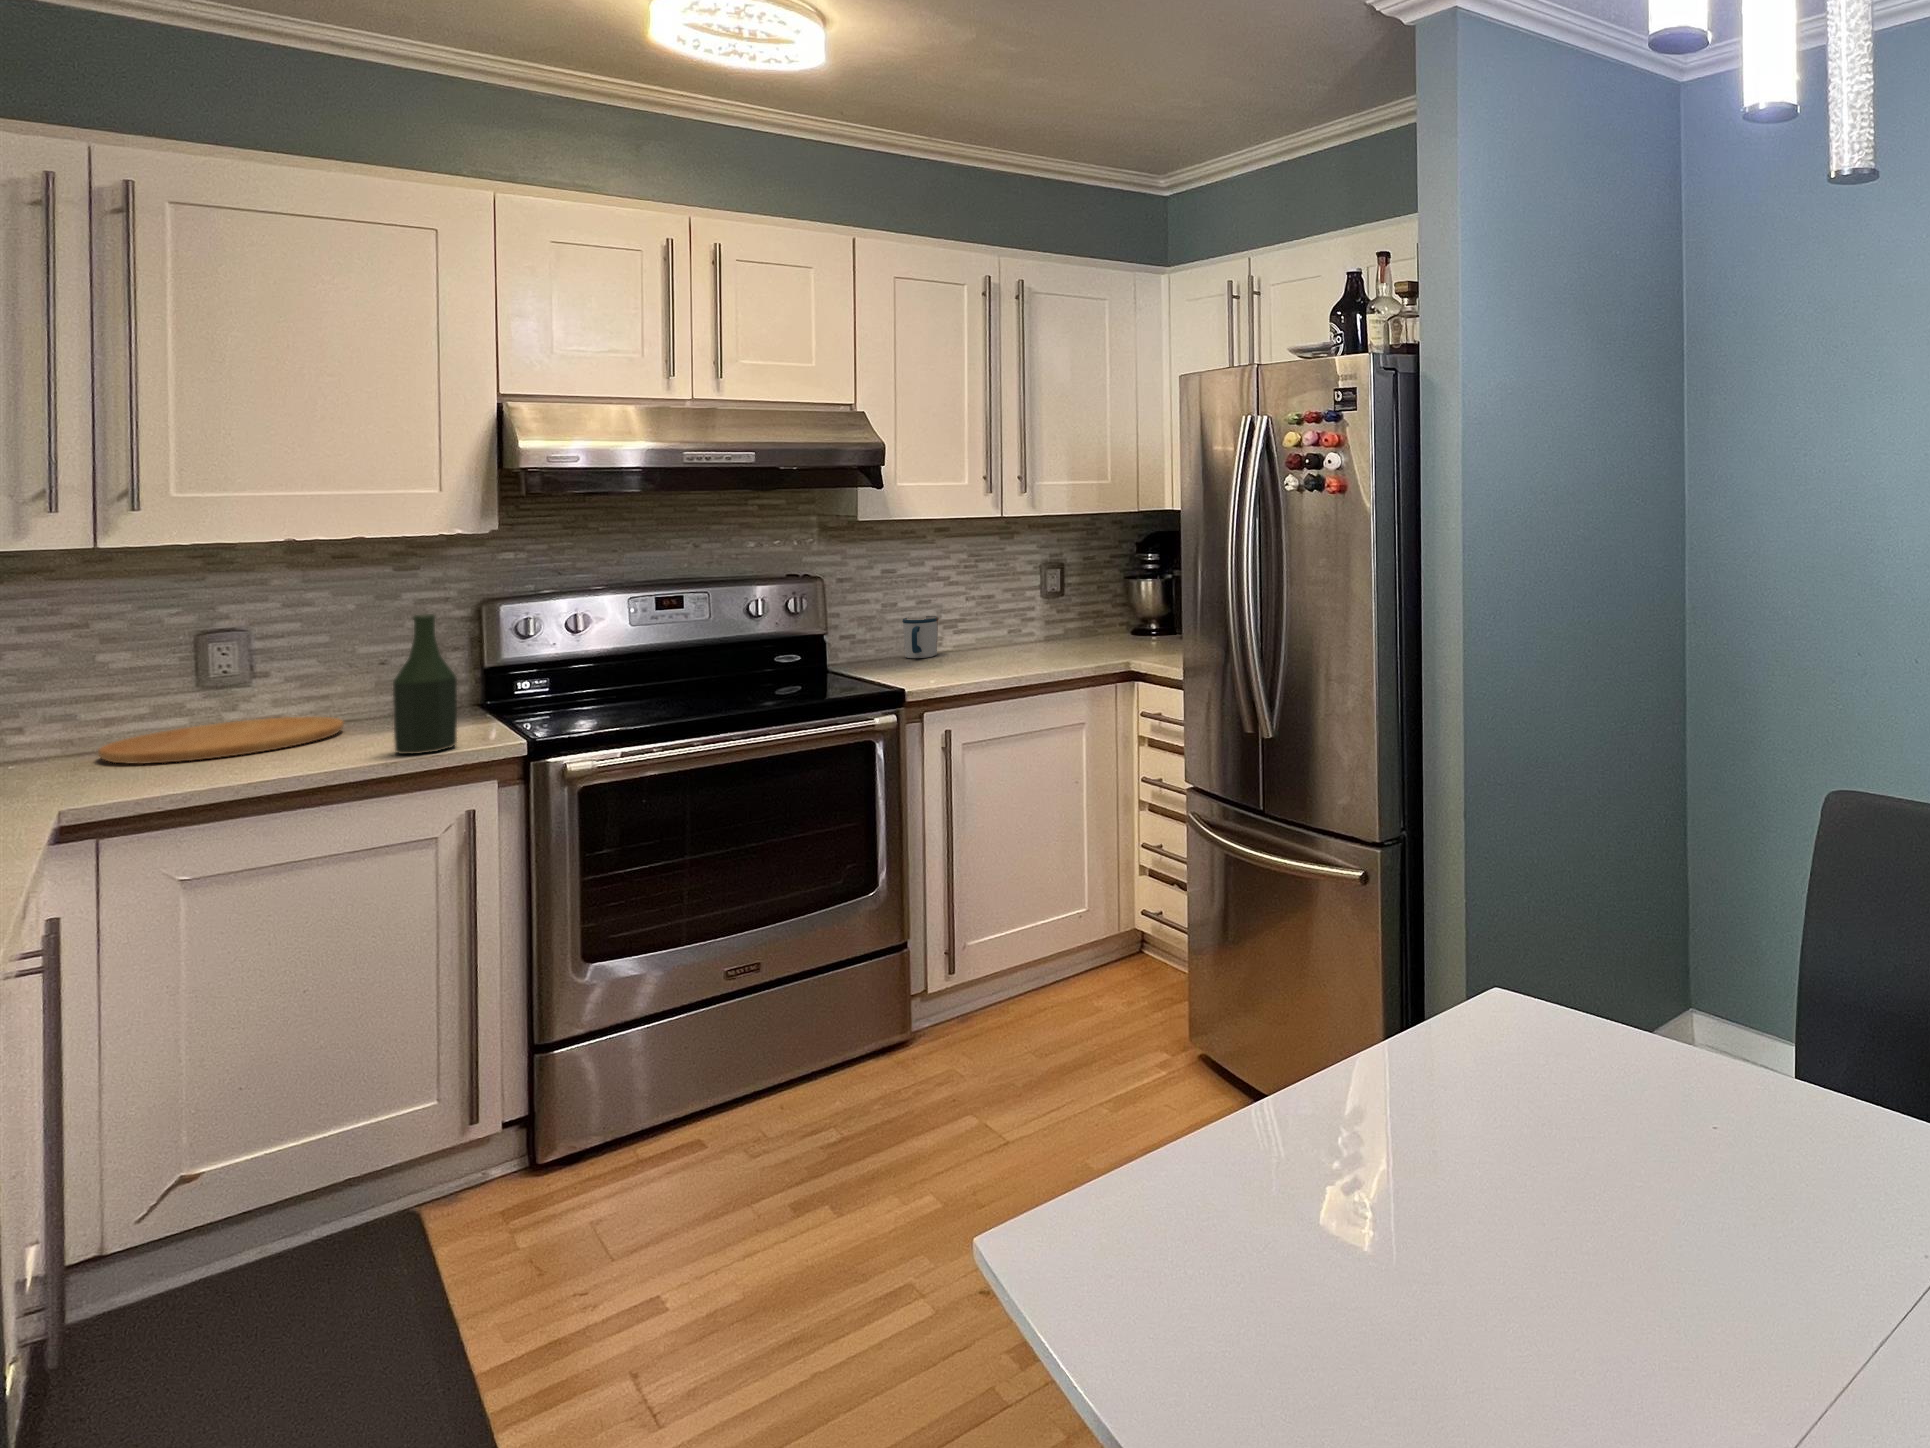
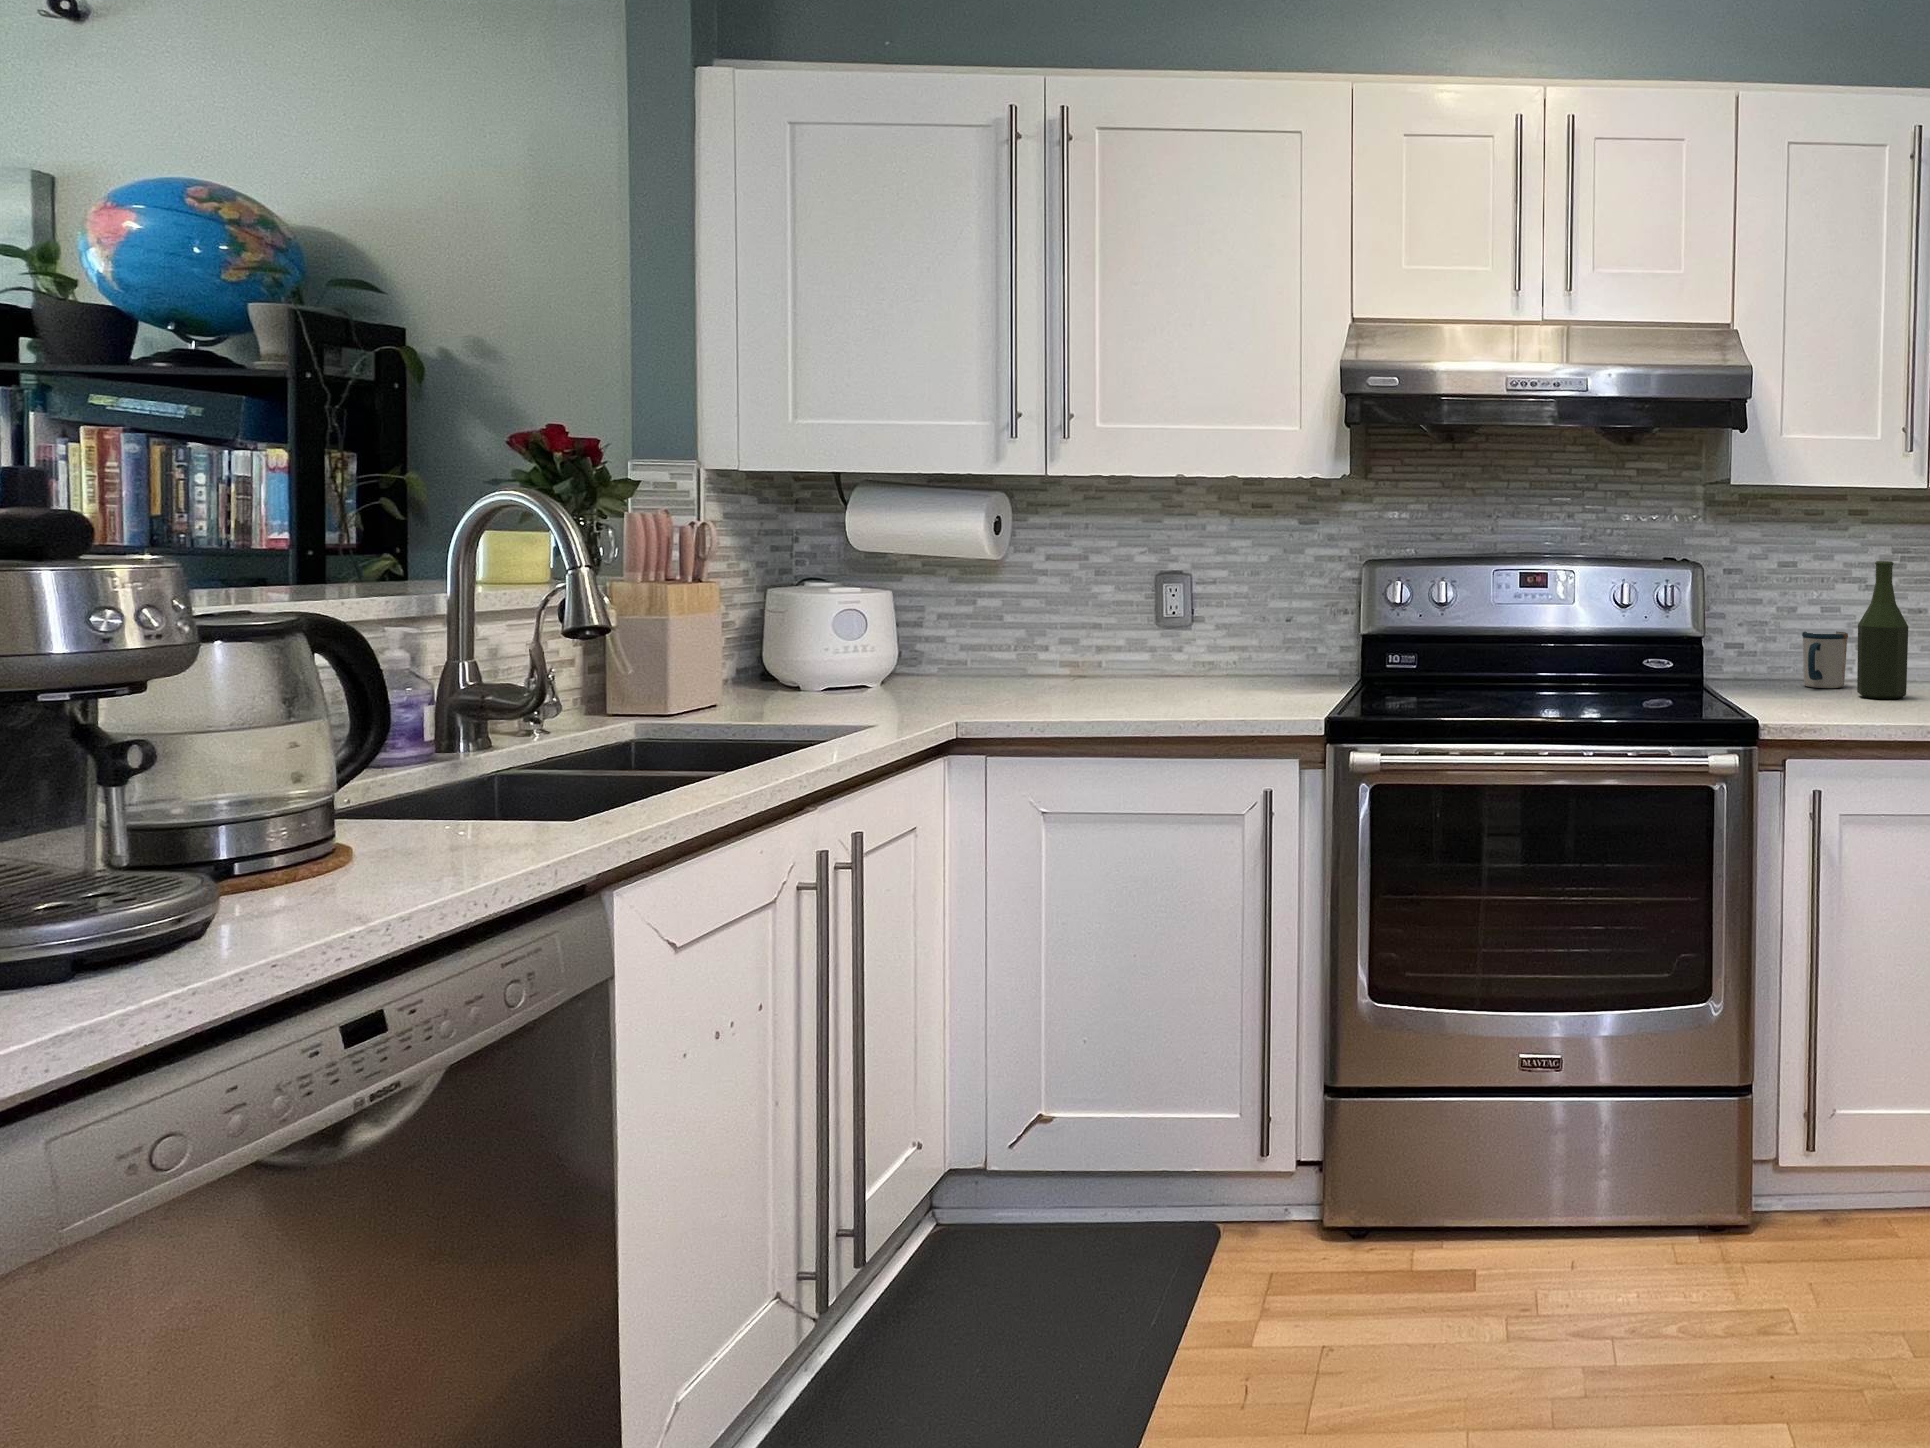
bottle: present [393,614,457,754] -> present [1857,561,1908,699]
cutting board: present [98,717,344,764] -> none [1075,667,1246,696]

